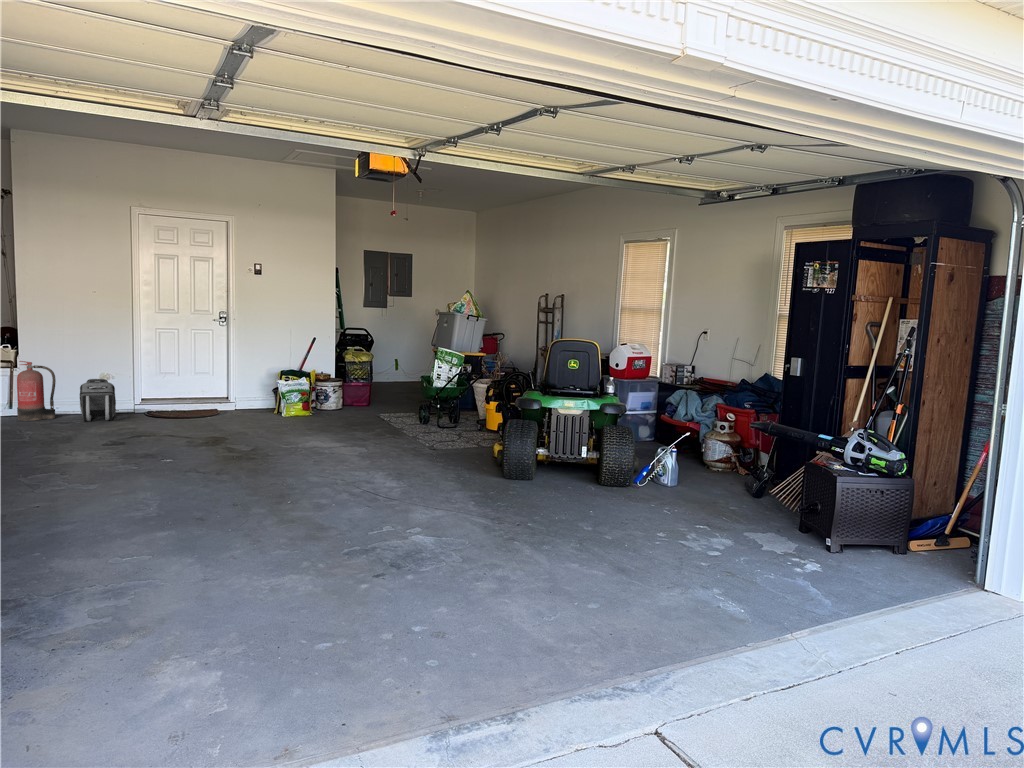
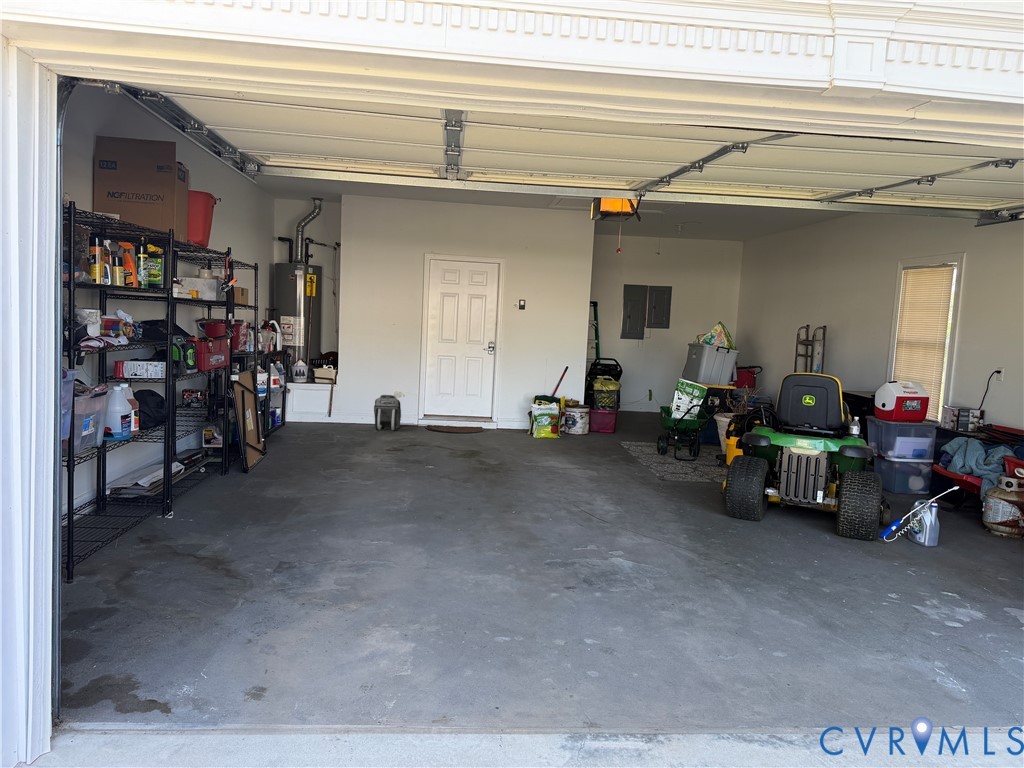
fire extinguisher: present [17,361,56,421] -> none [331,378,358,426]

